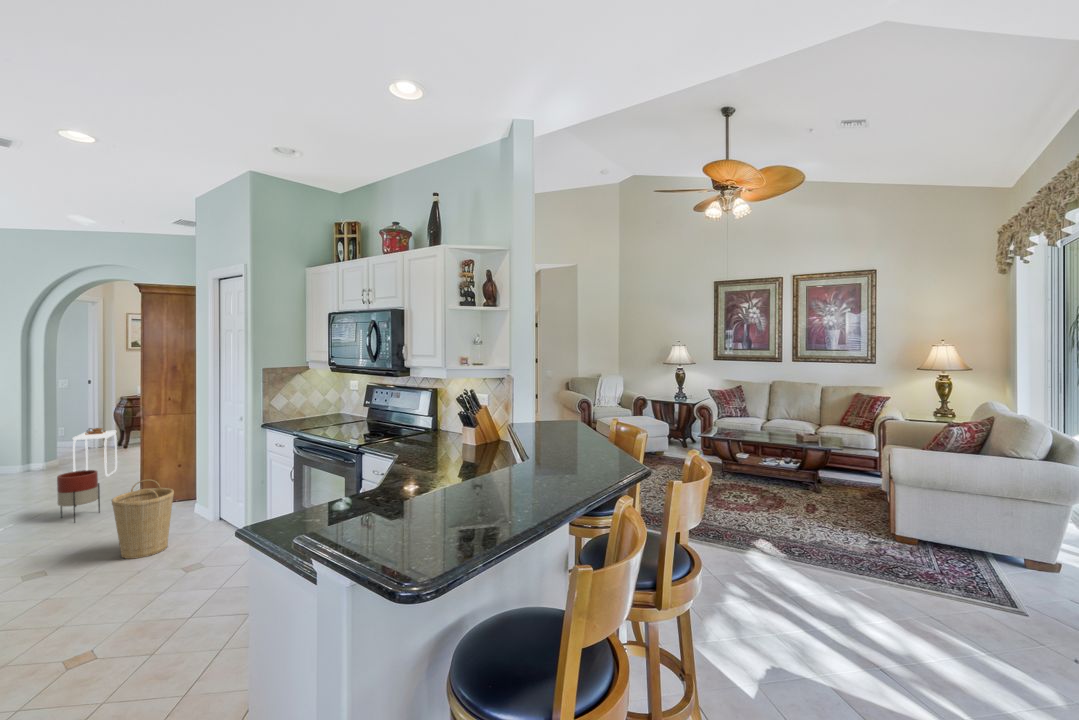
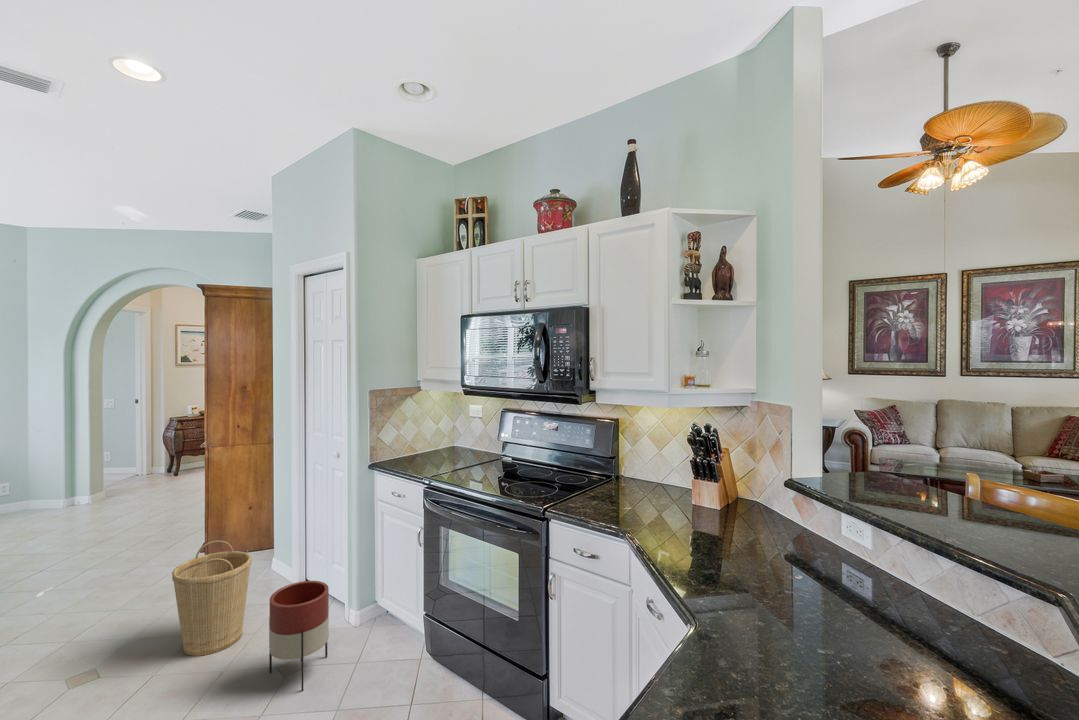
side table: present [73,428,117,476] -> none [121,456,170,518]
planter: present [57,470,100,522] -> present [269,581,329,691]

